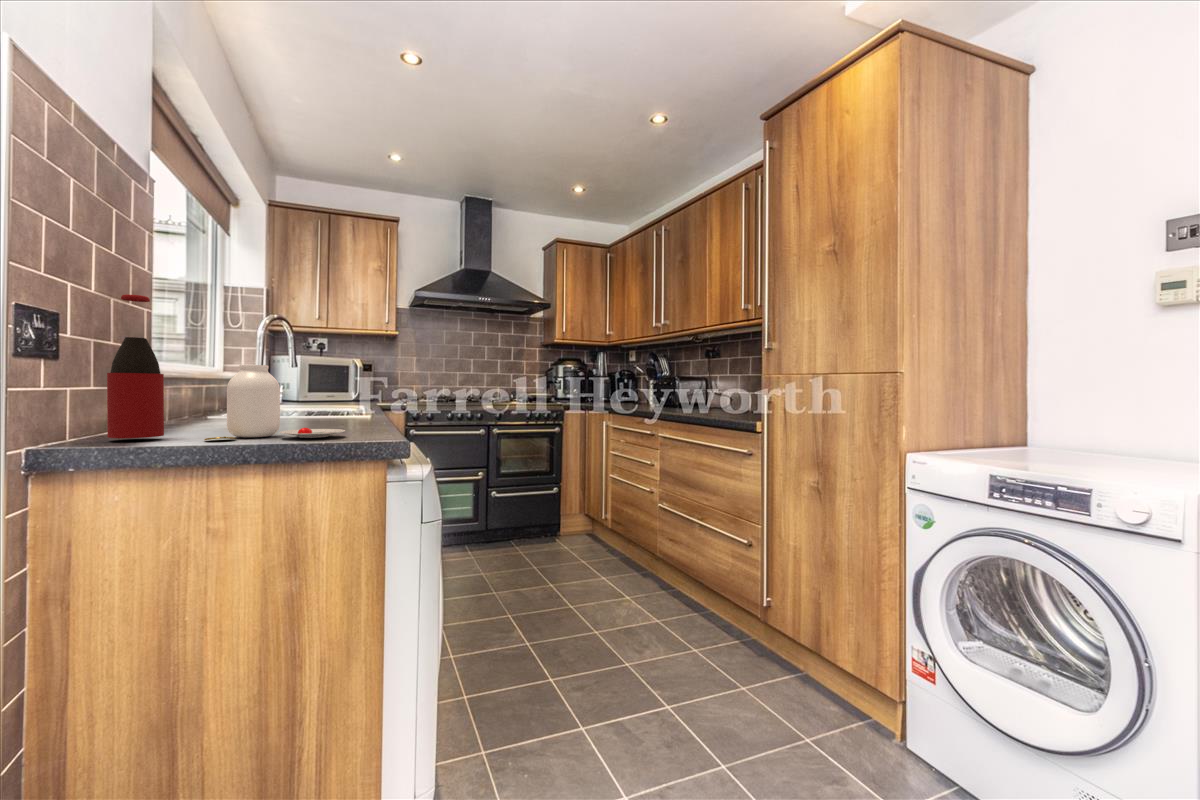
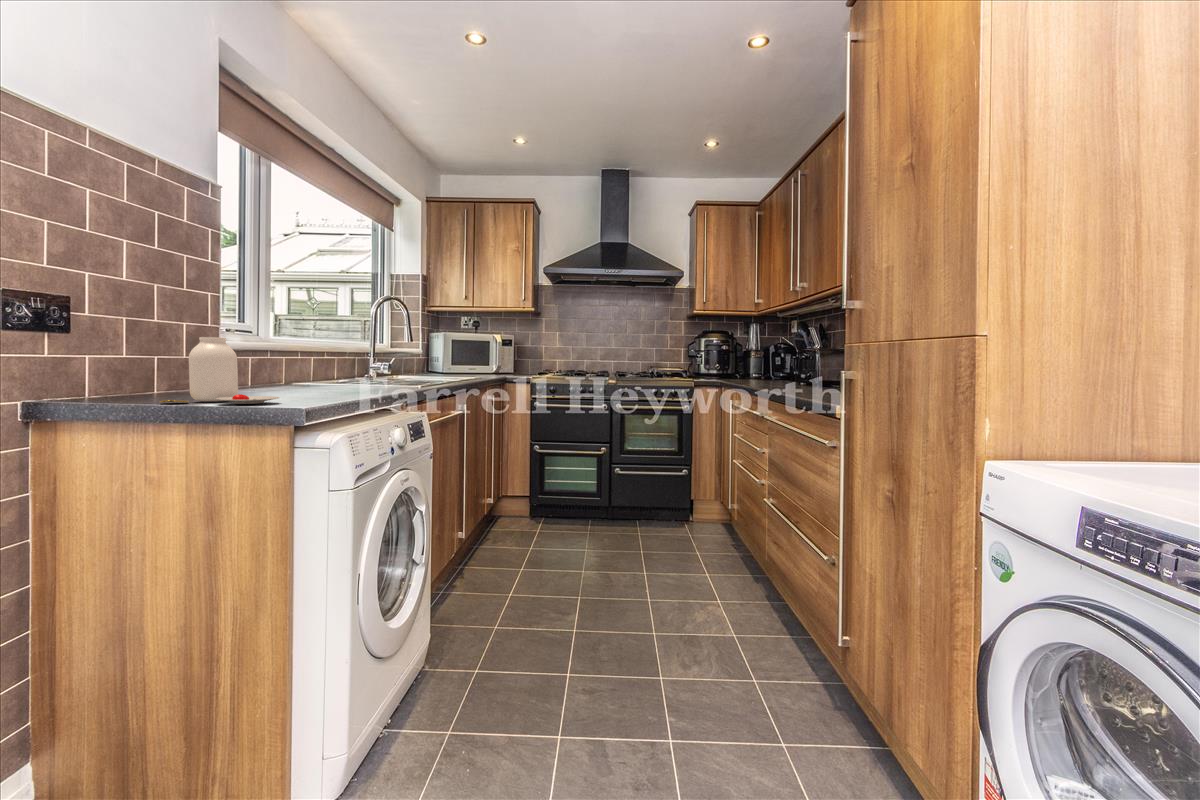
bottle: present [107,295,164,438] -> none [104,280,153,401]

